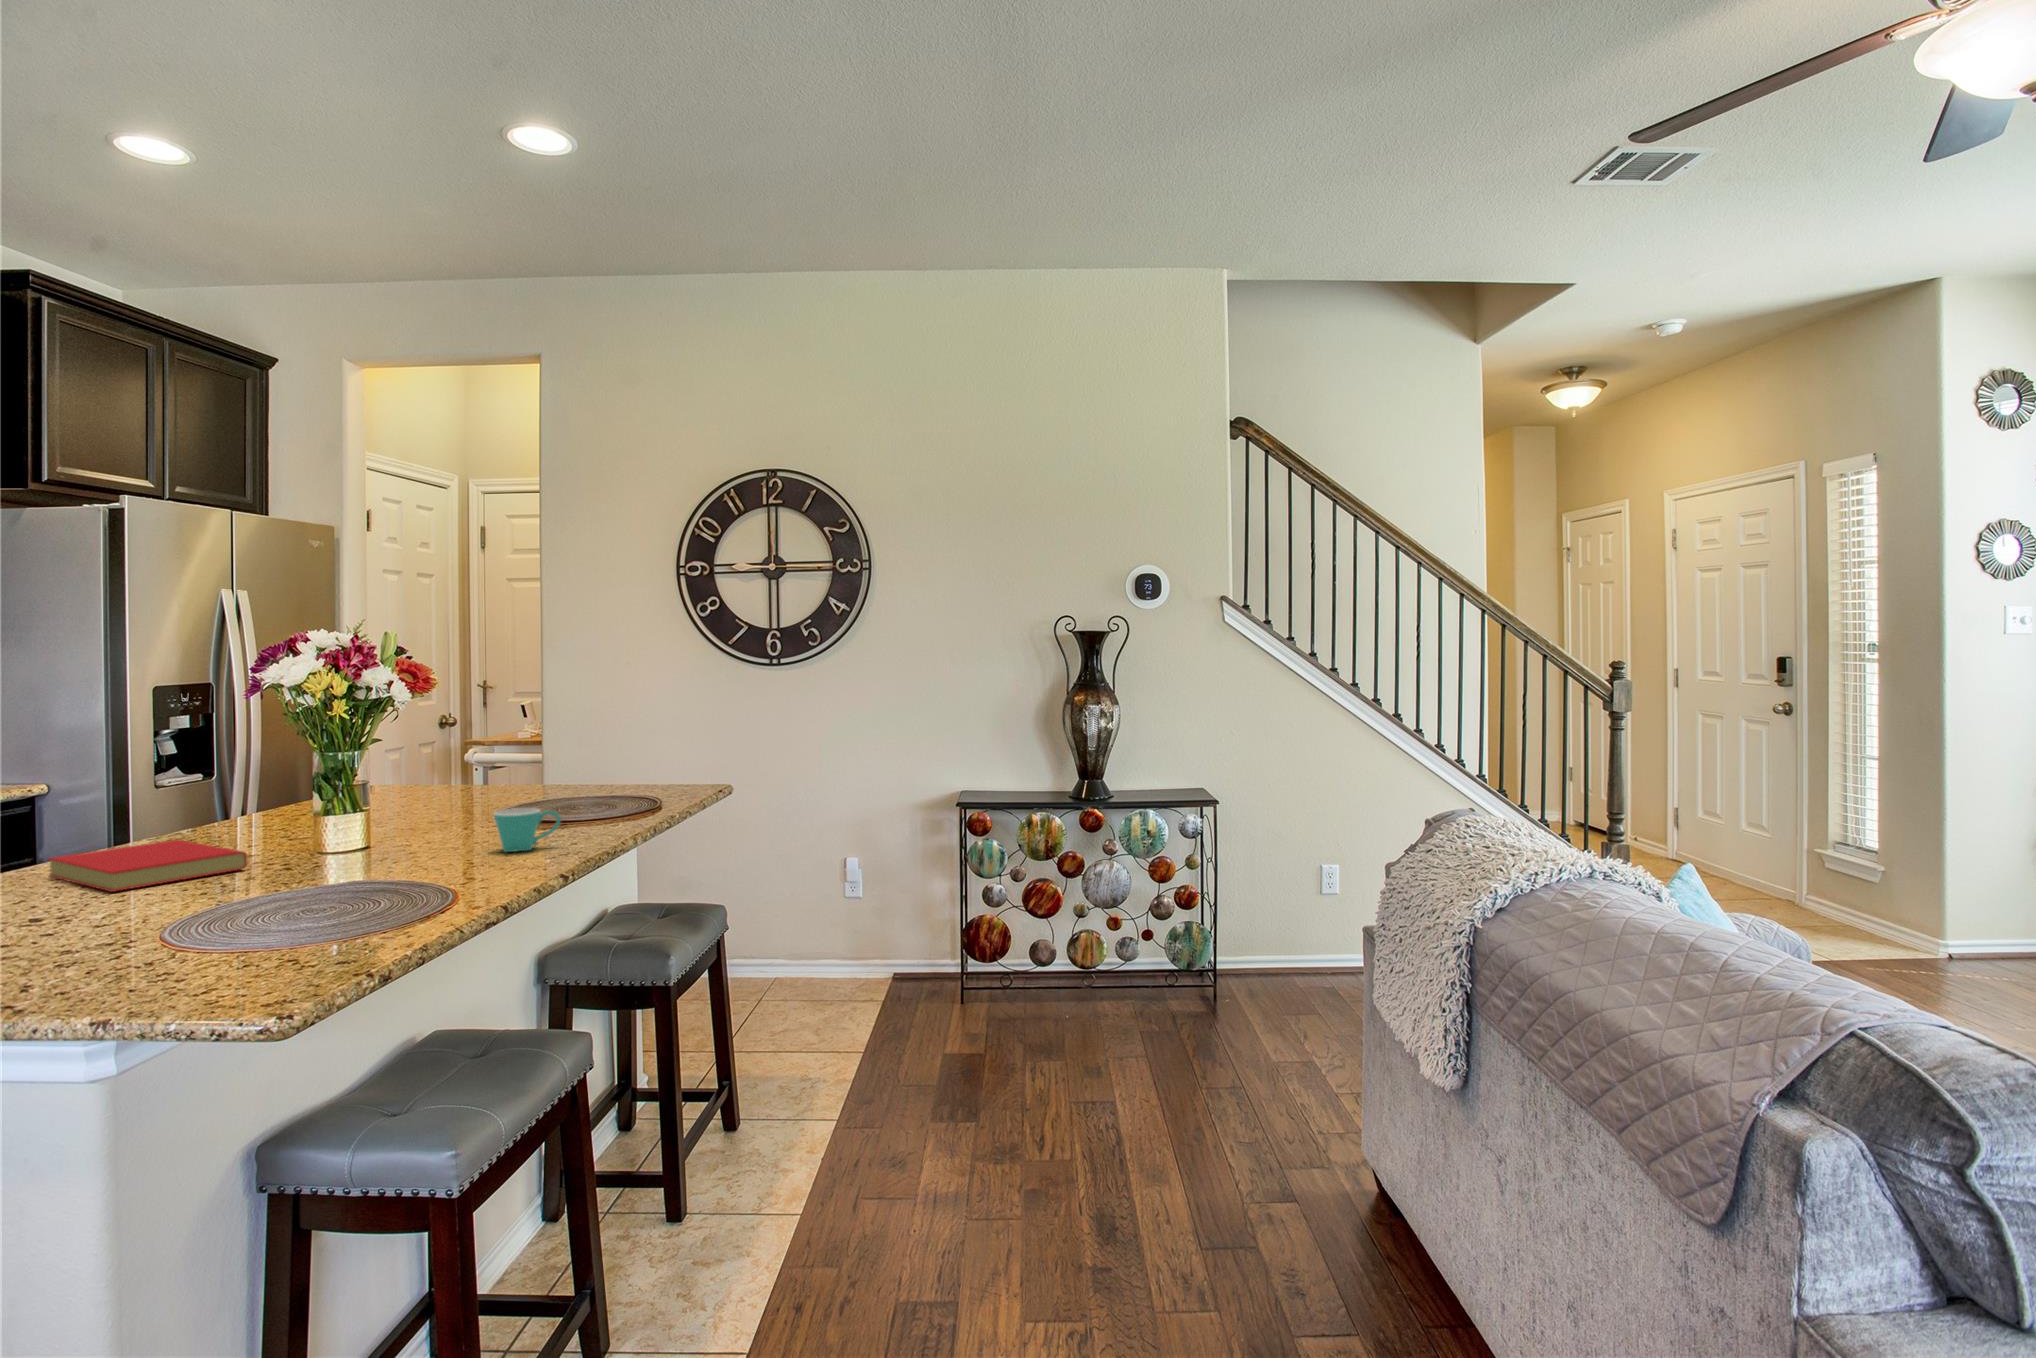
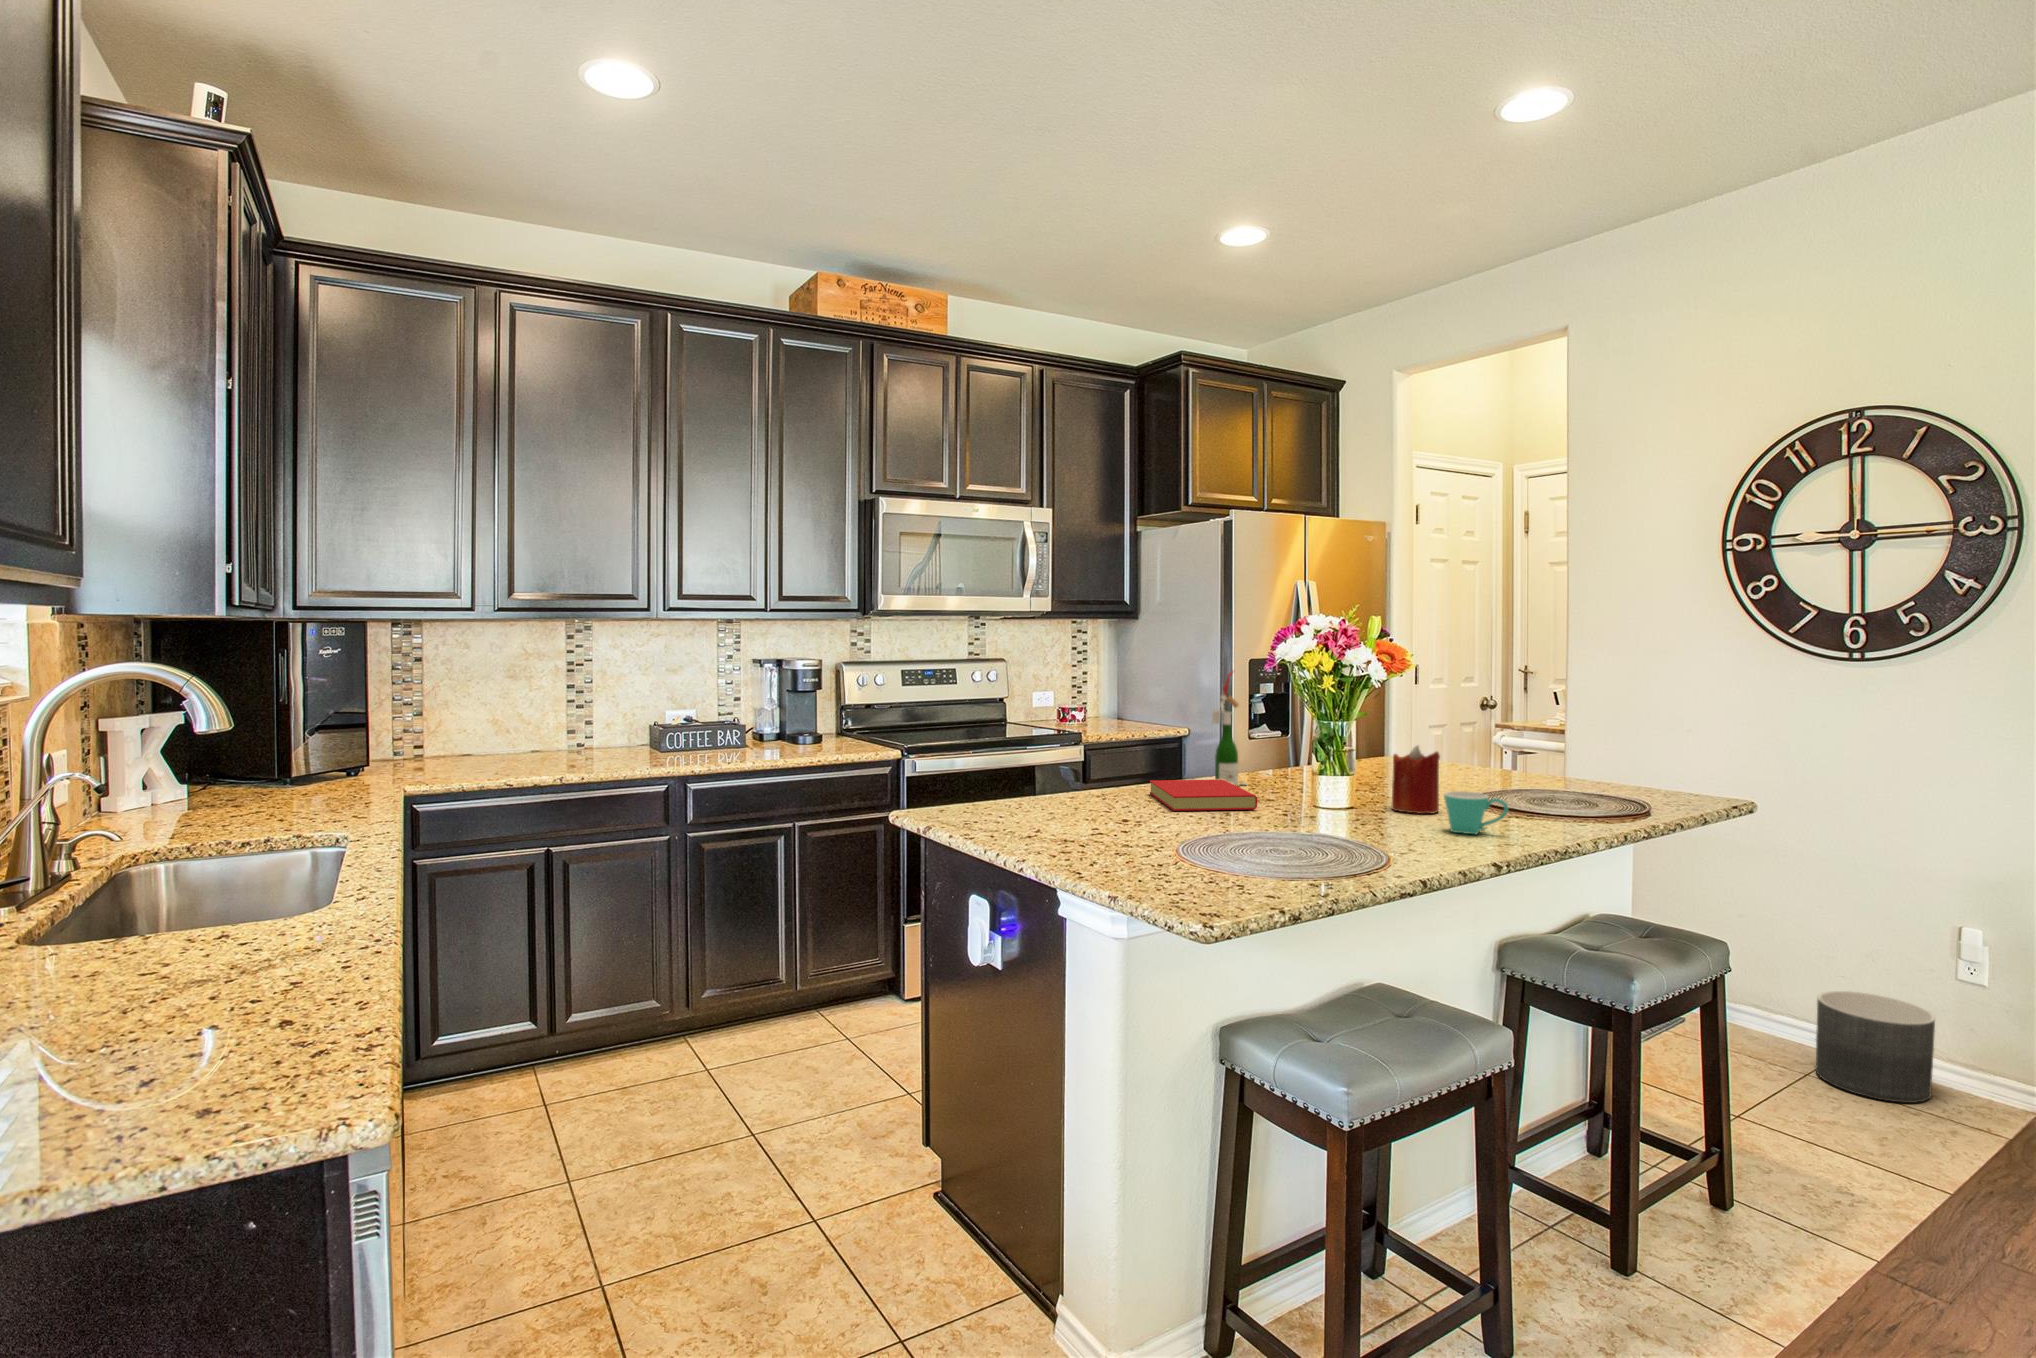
wine bottle: none [147,696,209,850] -> present [1212,671,1246,785]
candle: none [422,766,477,842] -> present [1392,746,1440,814]
planter: none [765,923,836,1004] -> present [1816,991,1935,1103]

